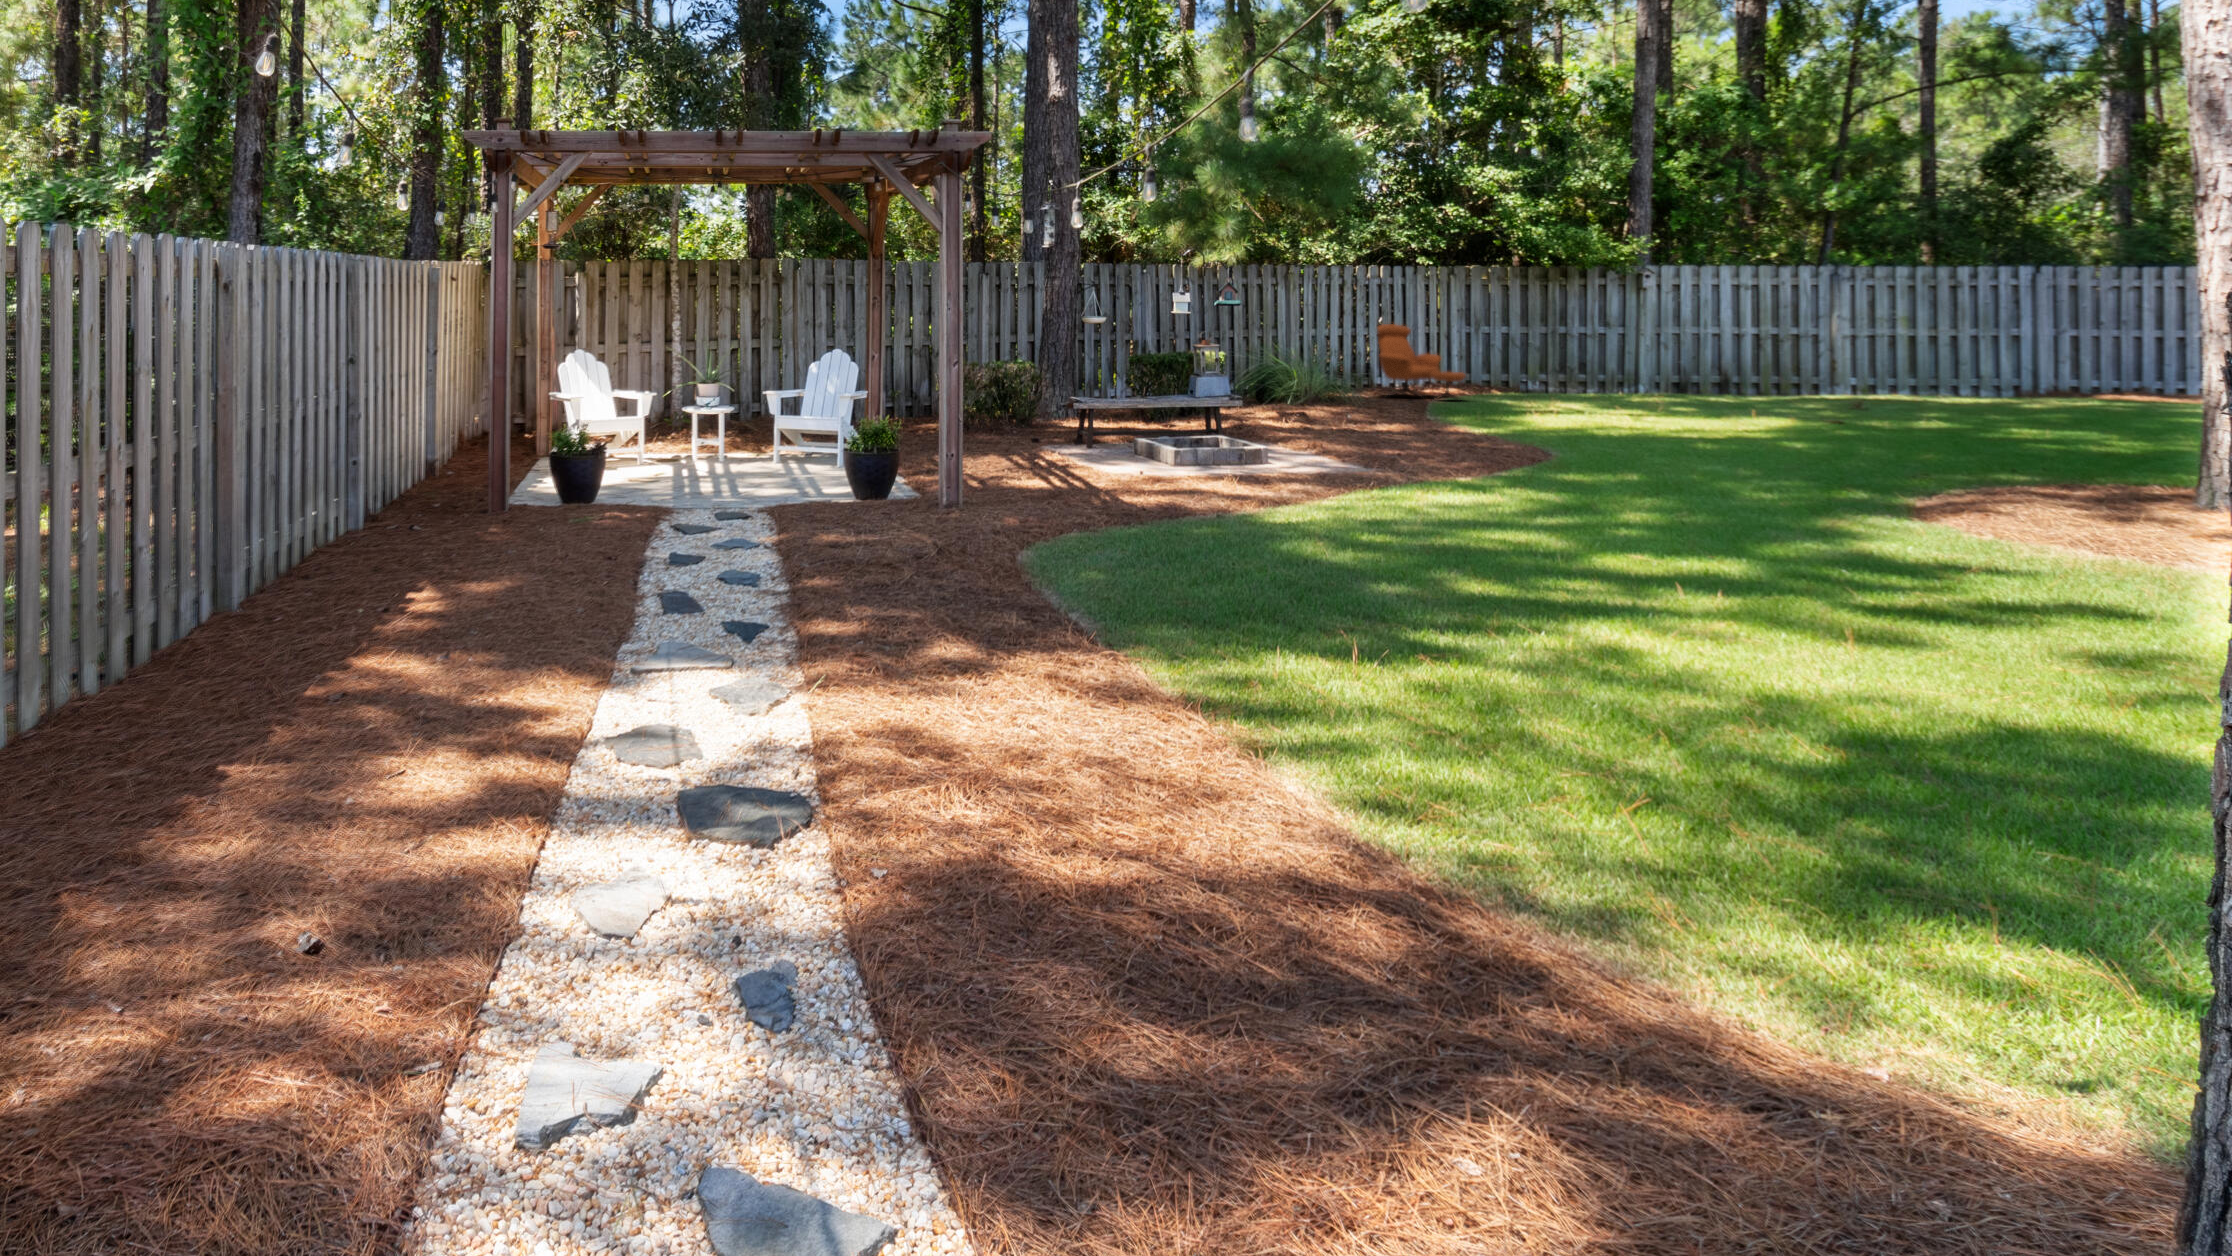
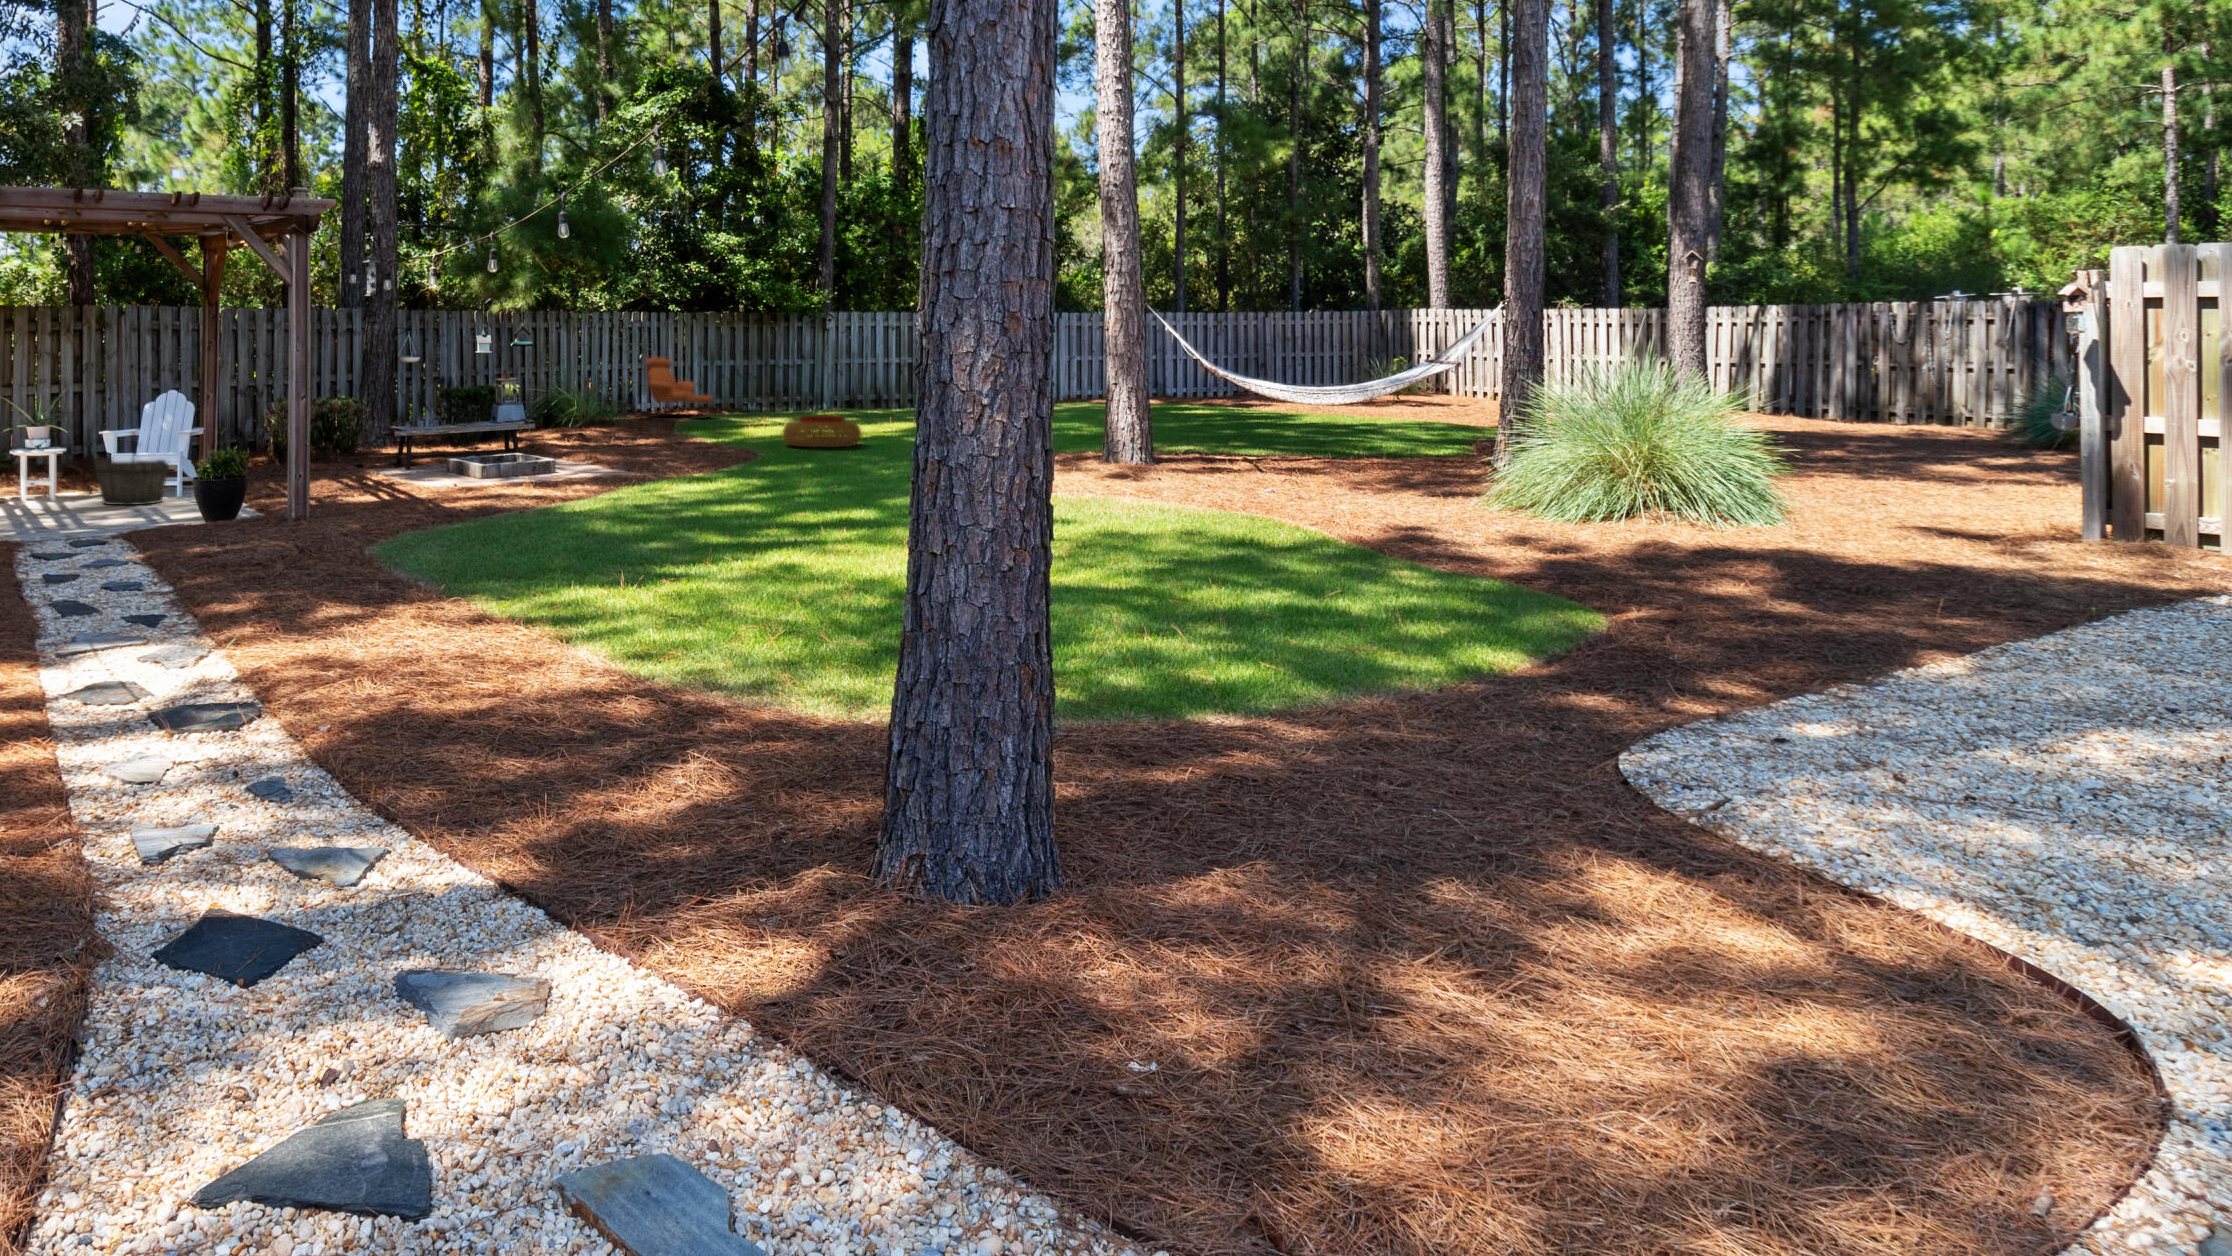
pouf: none [1576,402,1699,445] -> present [782,416,862,447]
wooden bucket: none [757,410,833,476] -> present [94,450,169,505]

